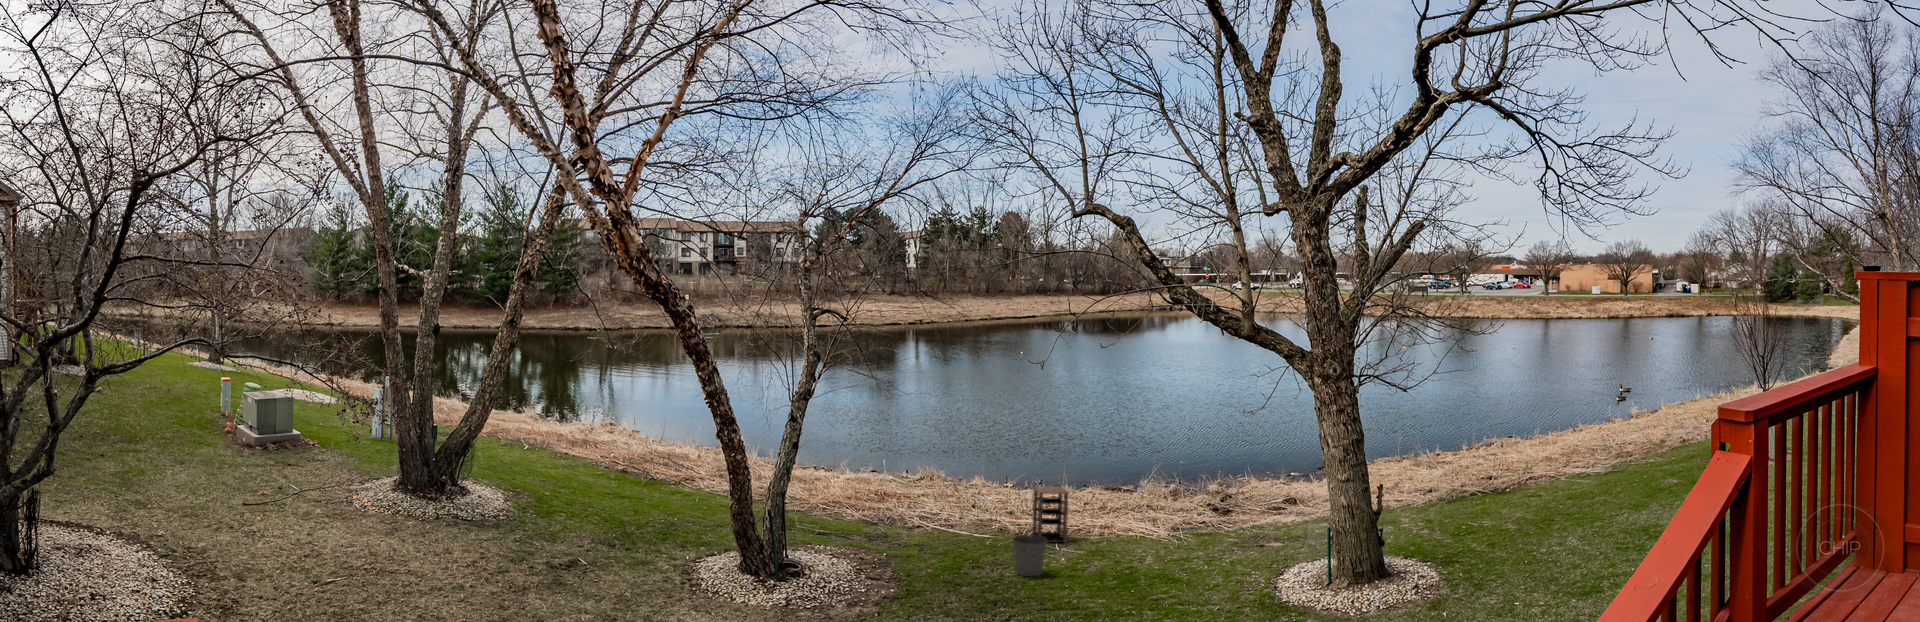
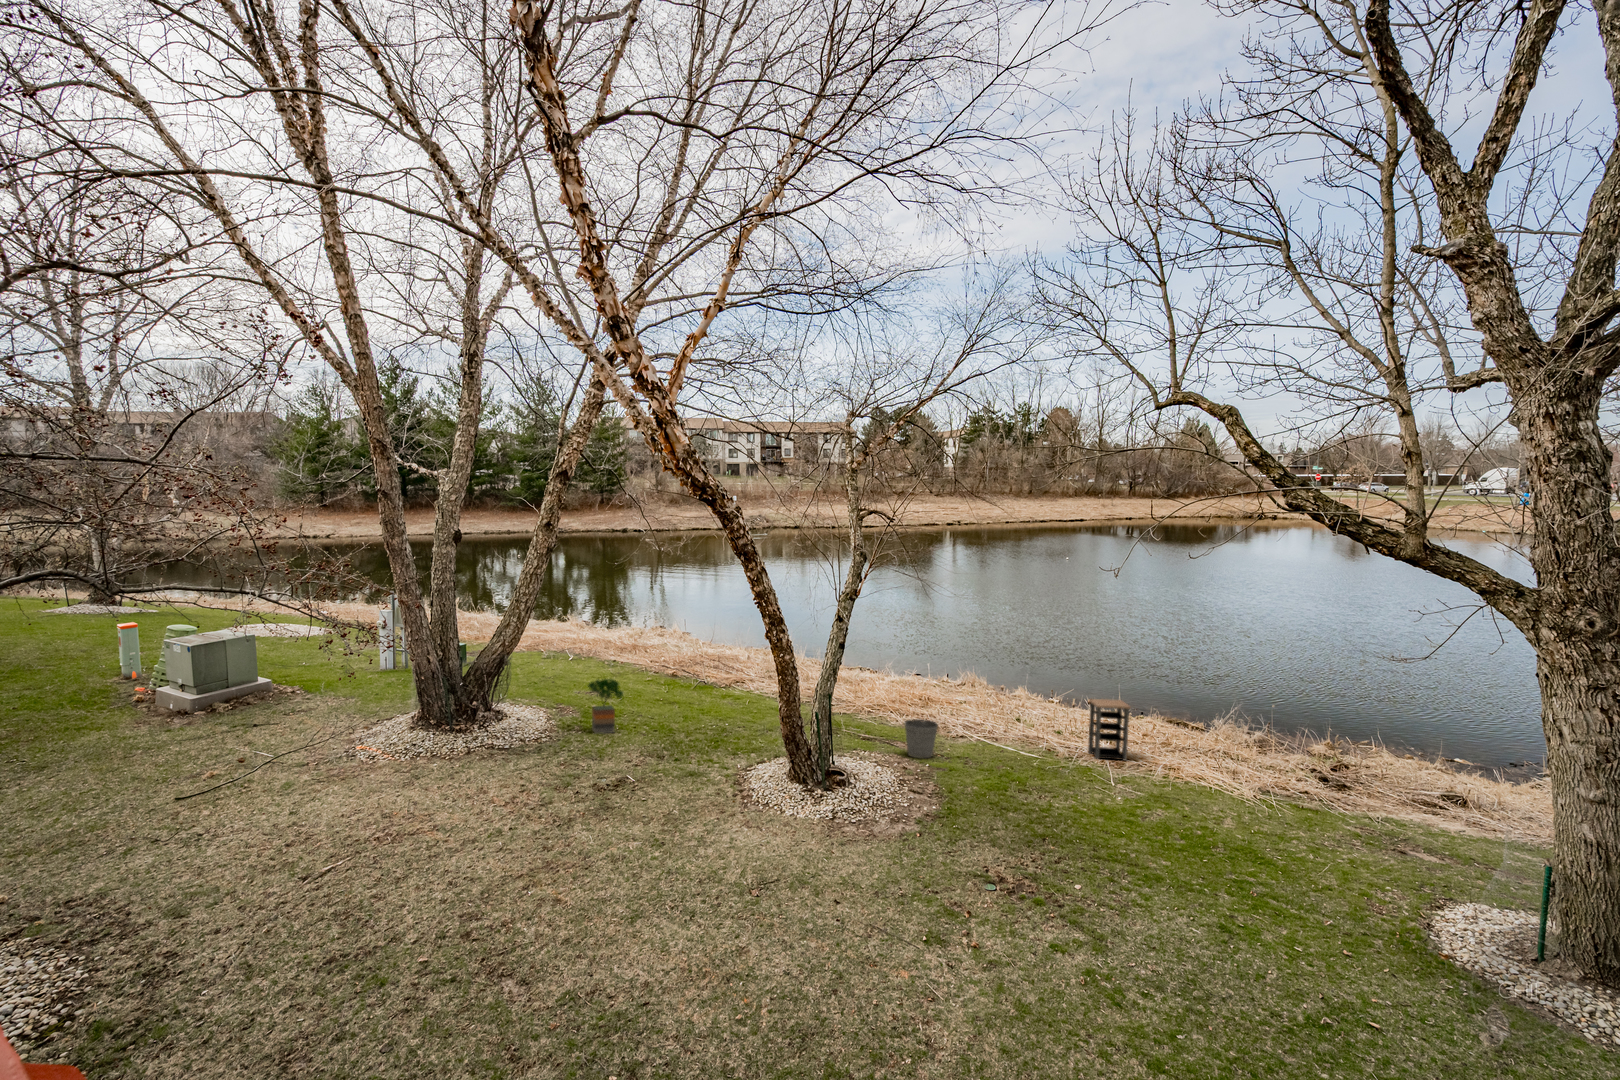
potted tree: none [530,480,571,538] -> present [588,679,623,734]
bucket: present [1012,535,1048,576] -> present [905,719,938,758]

